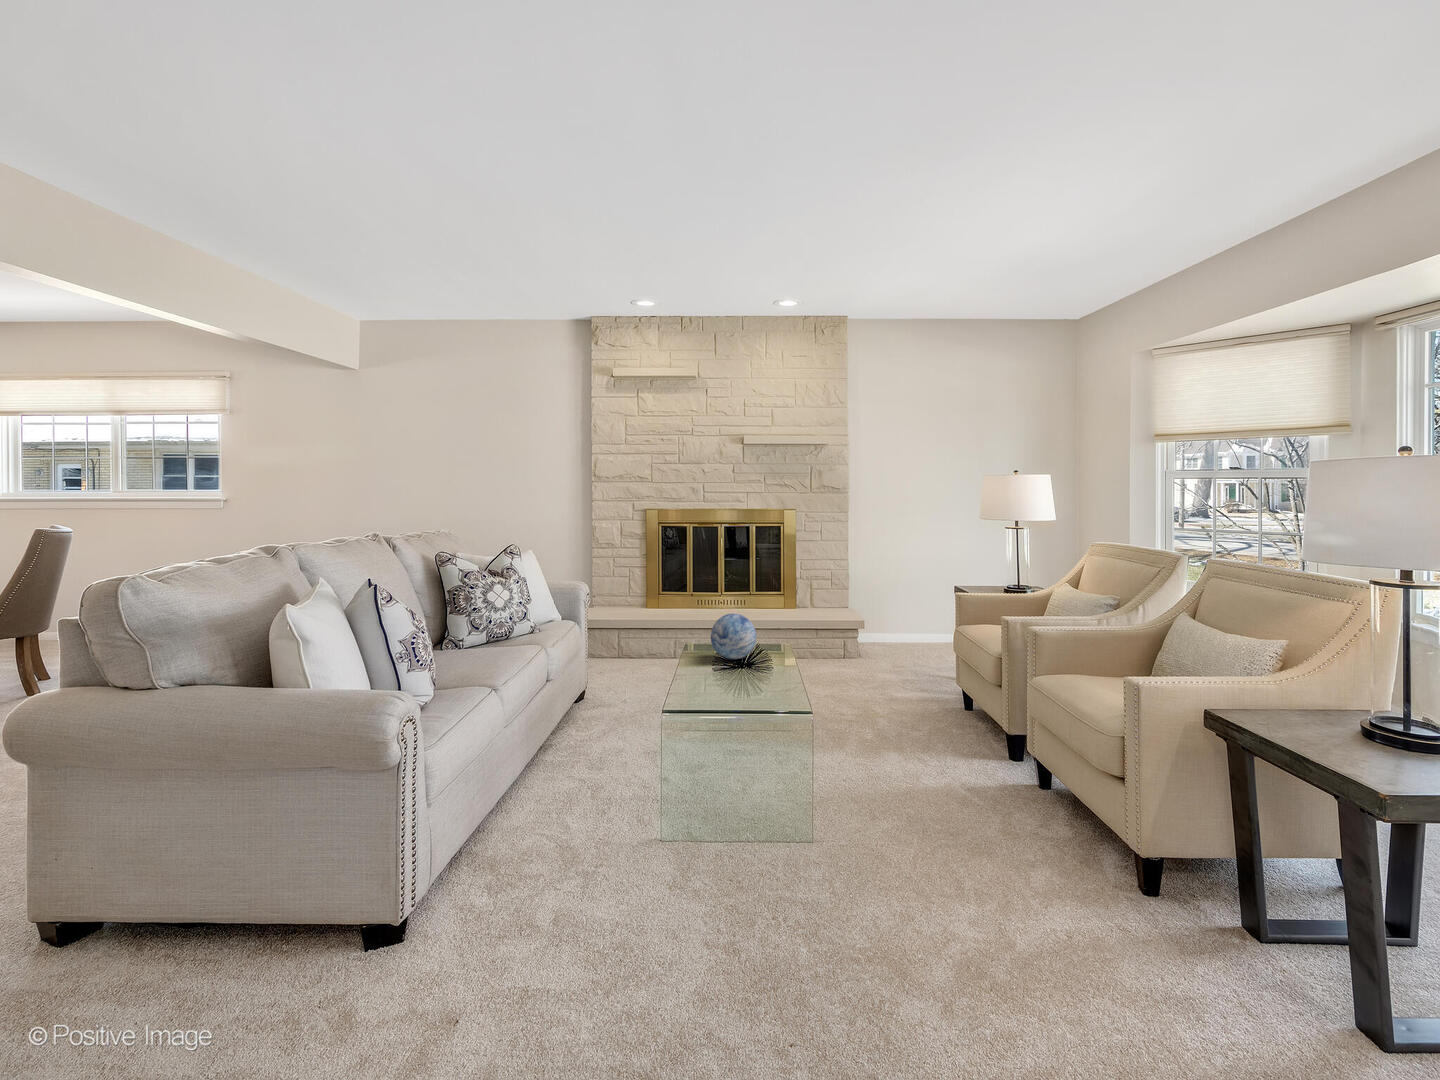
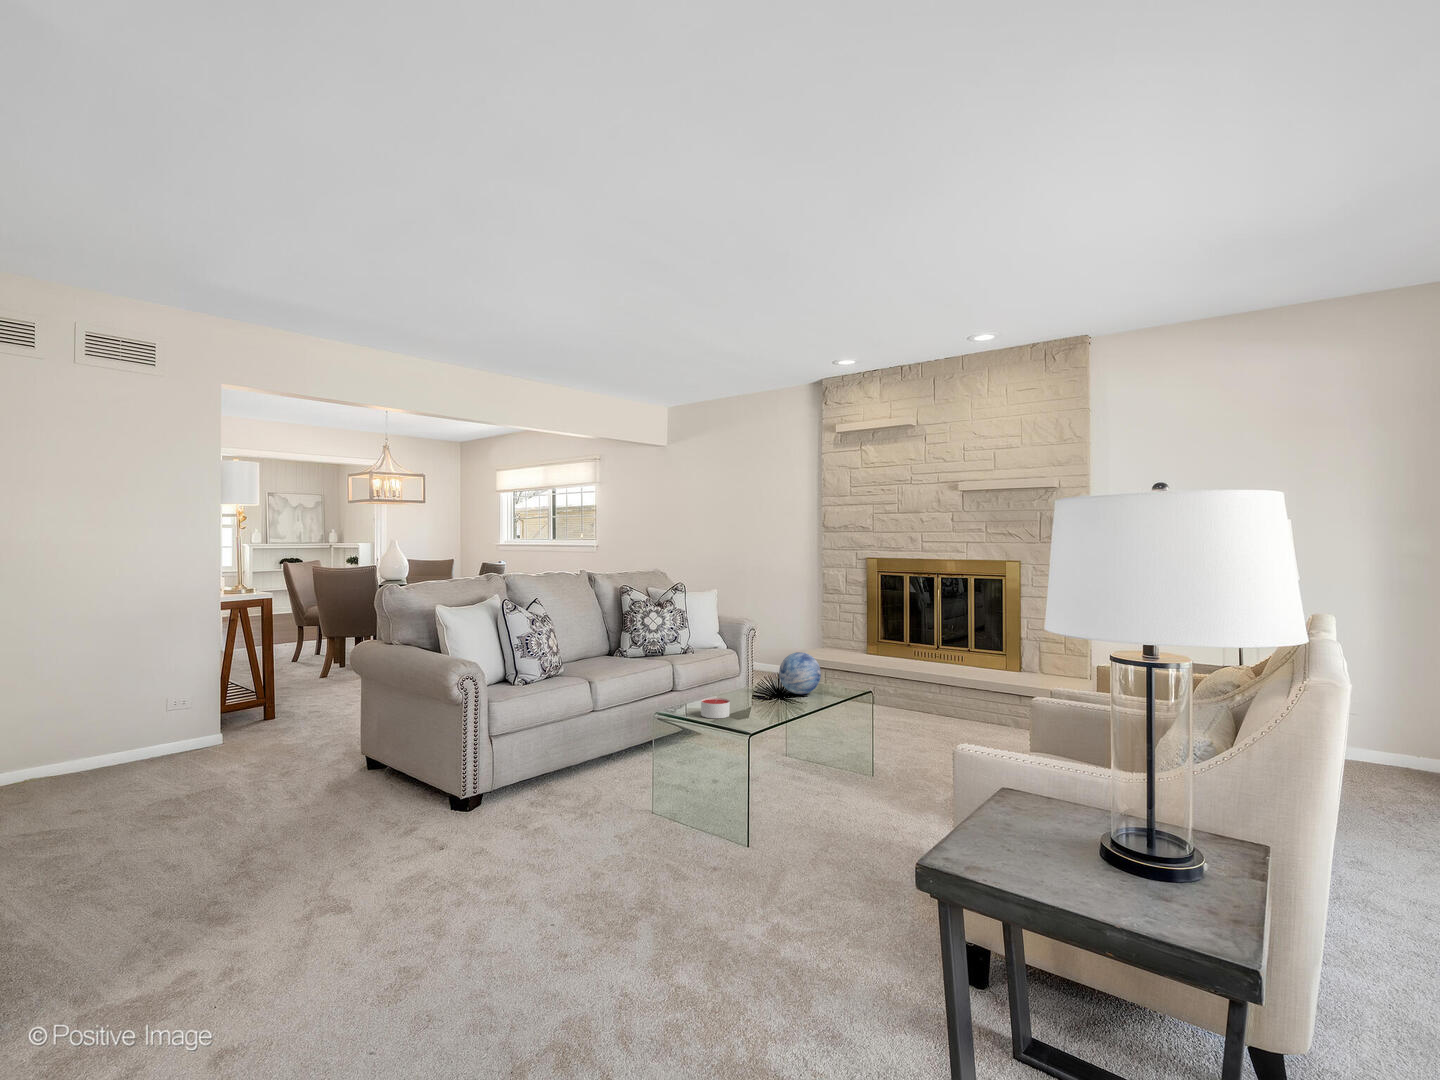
candle: none [696,676,729,701] -> present [701,698,730,718]

